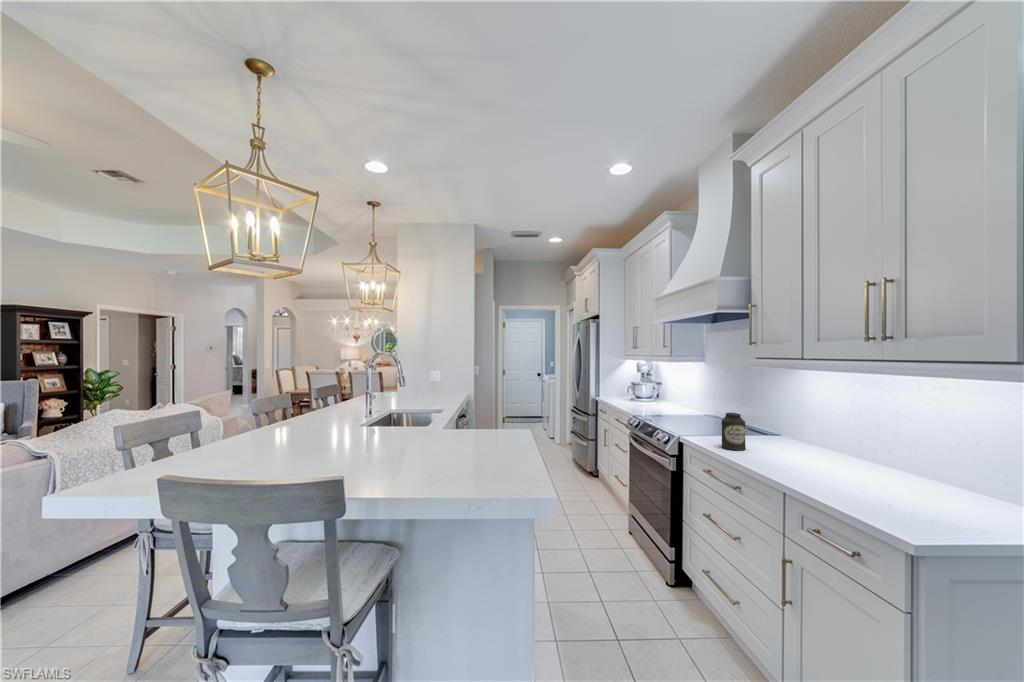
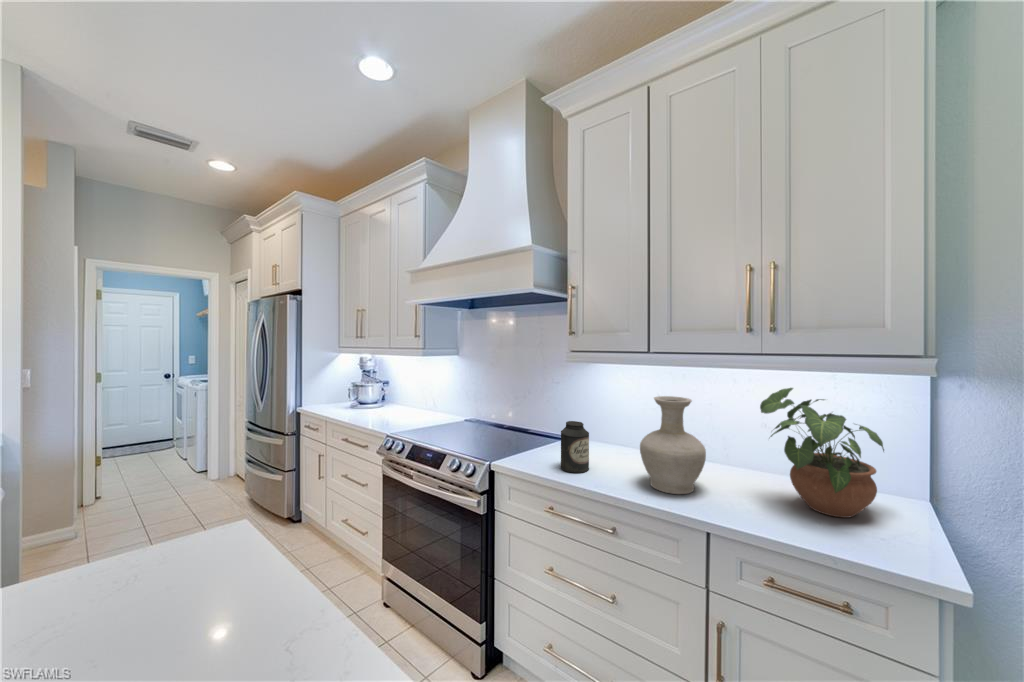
potted plant: none [845,395,979,509] -> present [760,388,884,518]
vase: none [763,397,821,472] -> present [640,396,706,494]

